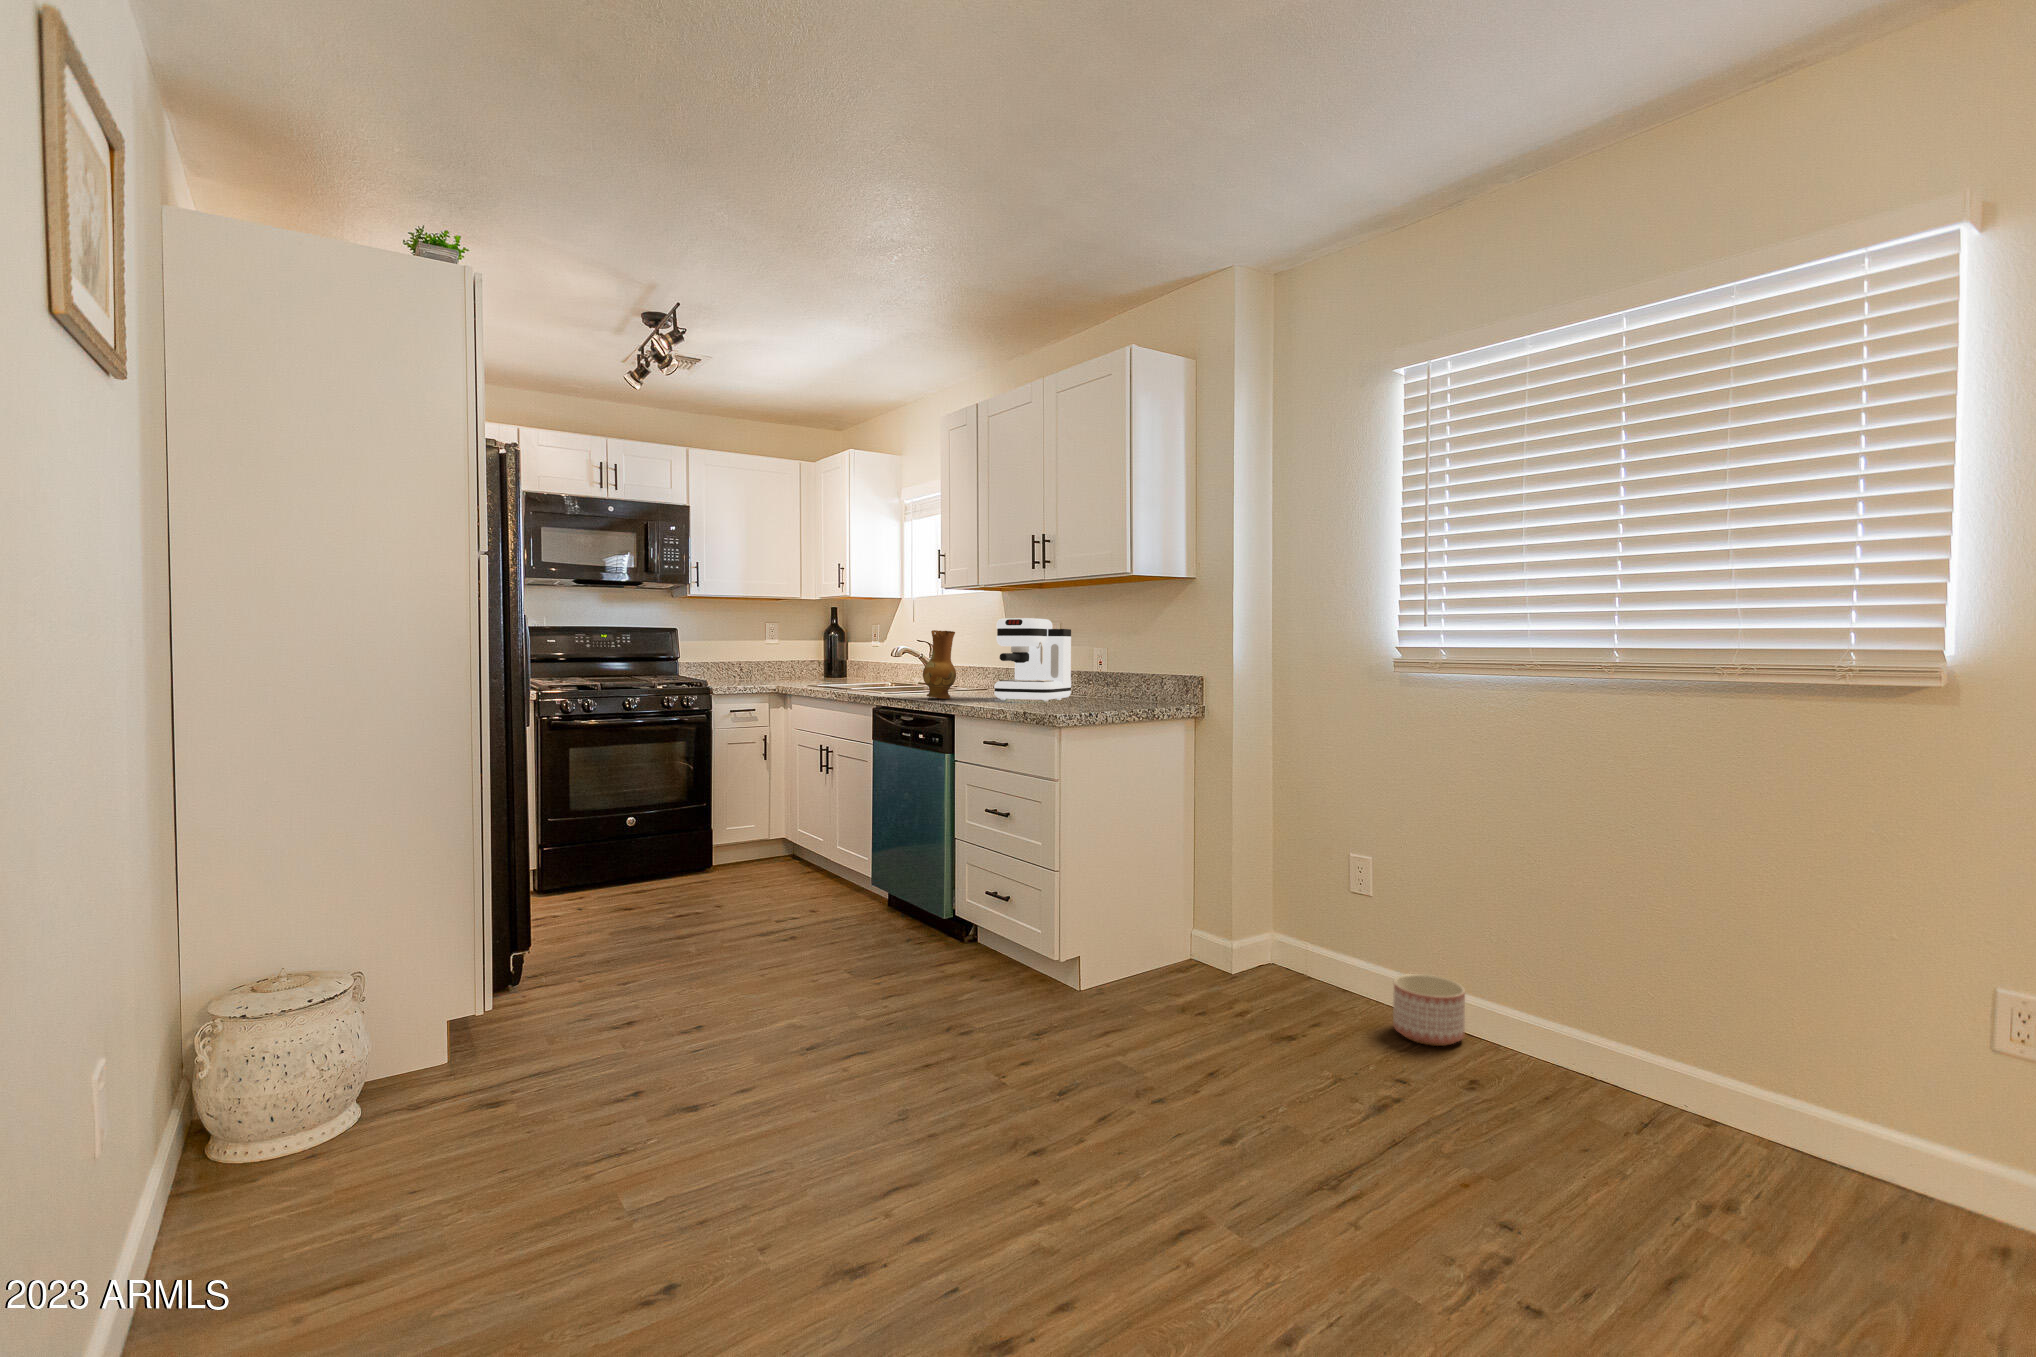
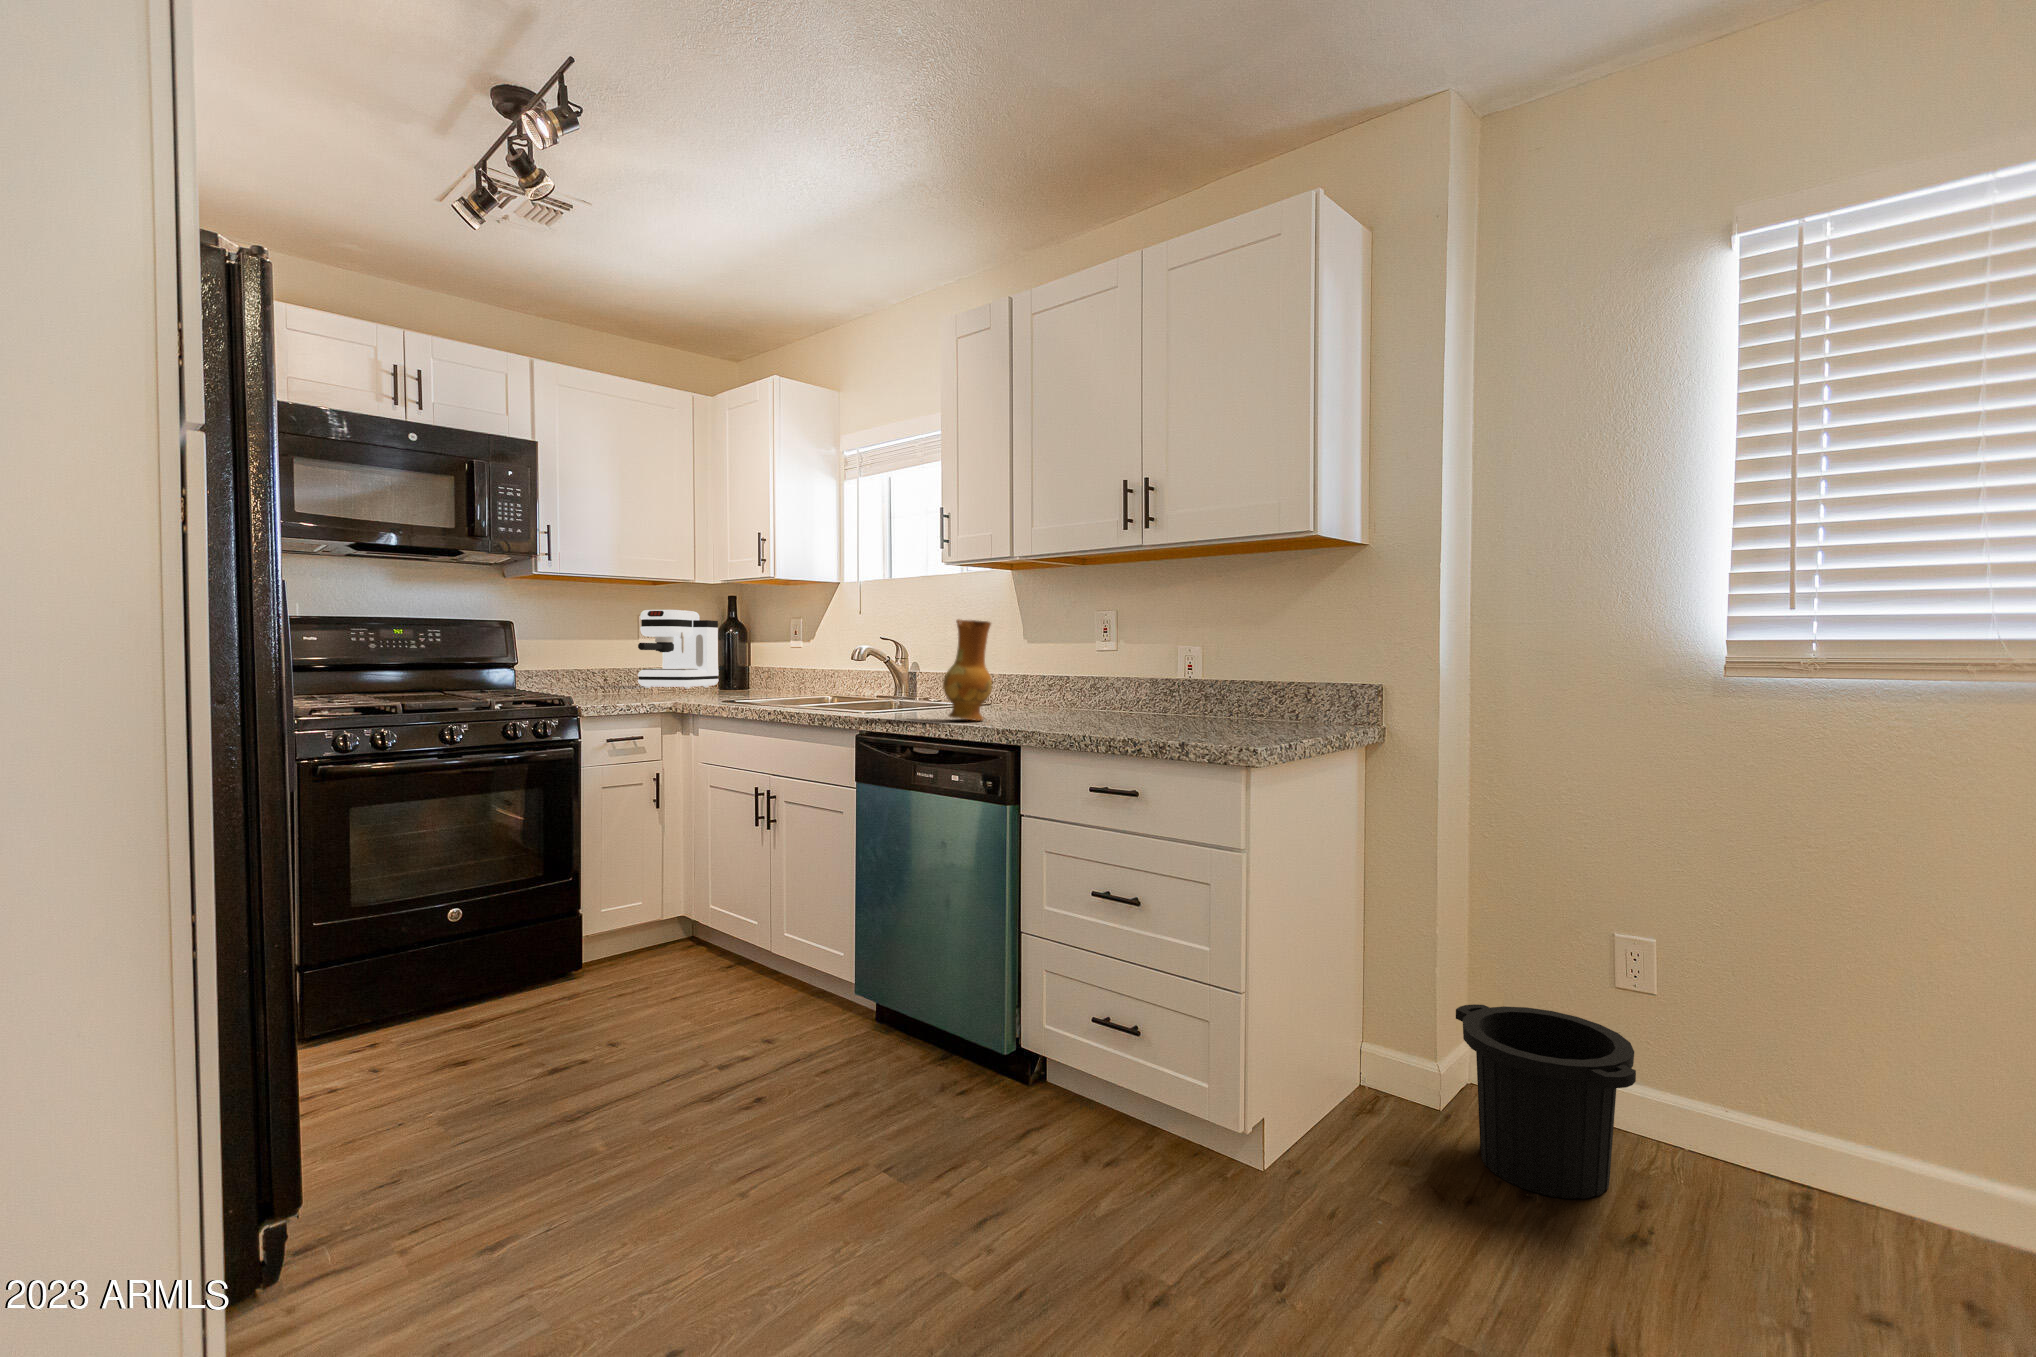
coffee maker: present [994,618,1071,702] -> present [638,610,719,689]
trash can: none [1213,895,1316,1011] -> present [1456,1004,1636,1199]
planter: present [1393,974,1465,1046] -> none [1776,1126,1908,1250]

